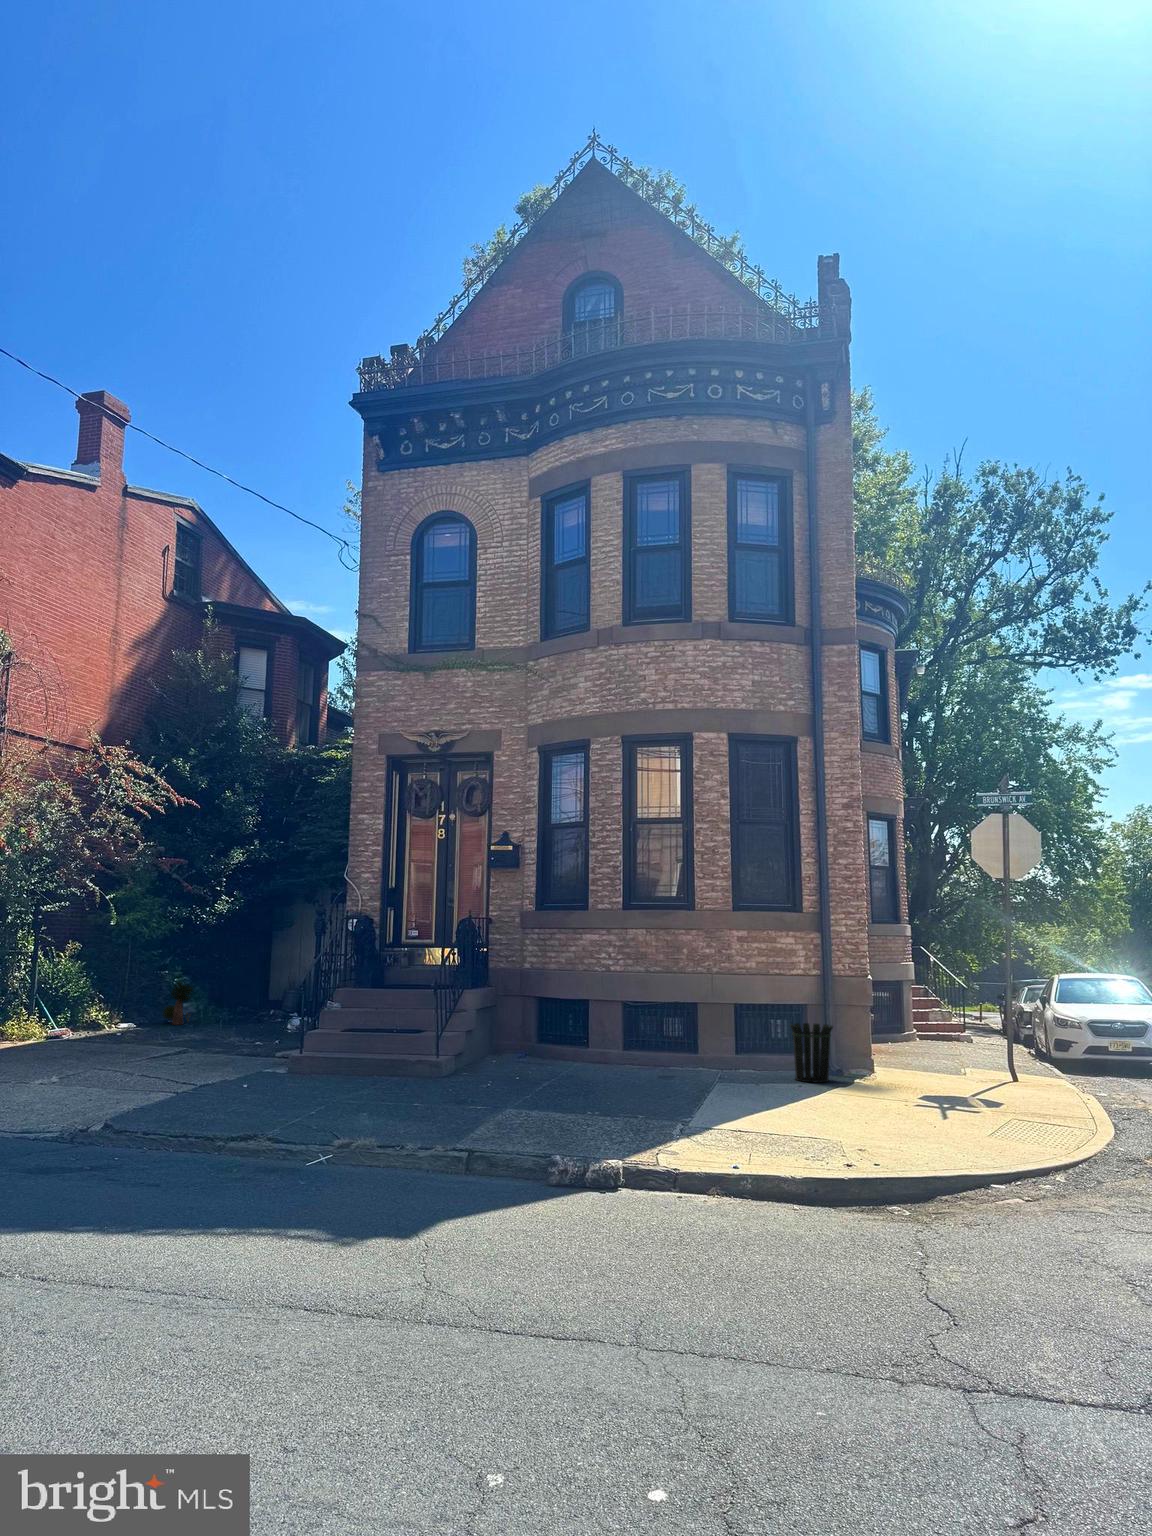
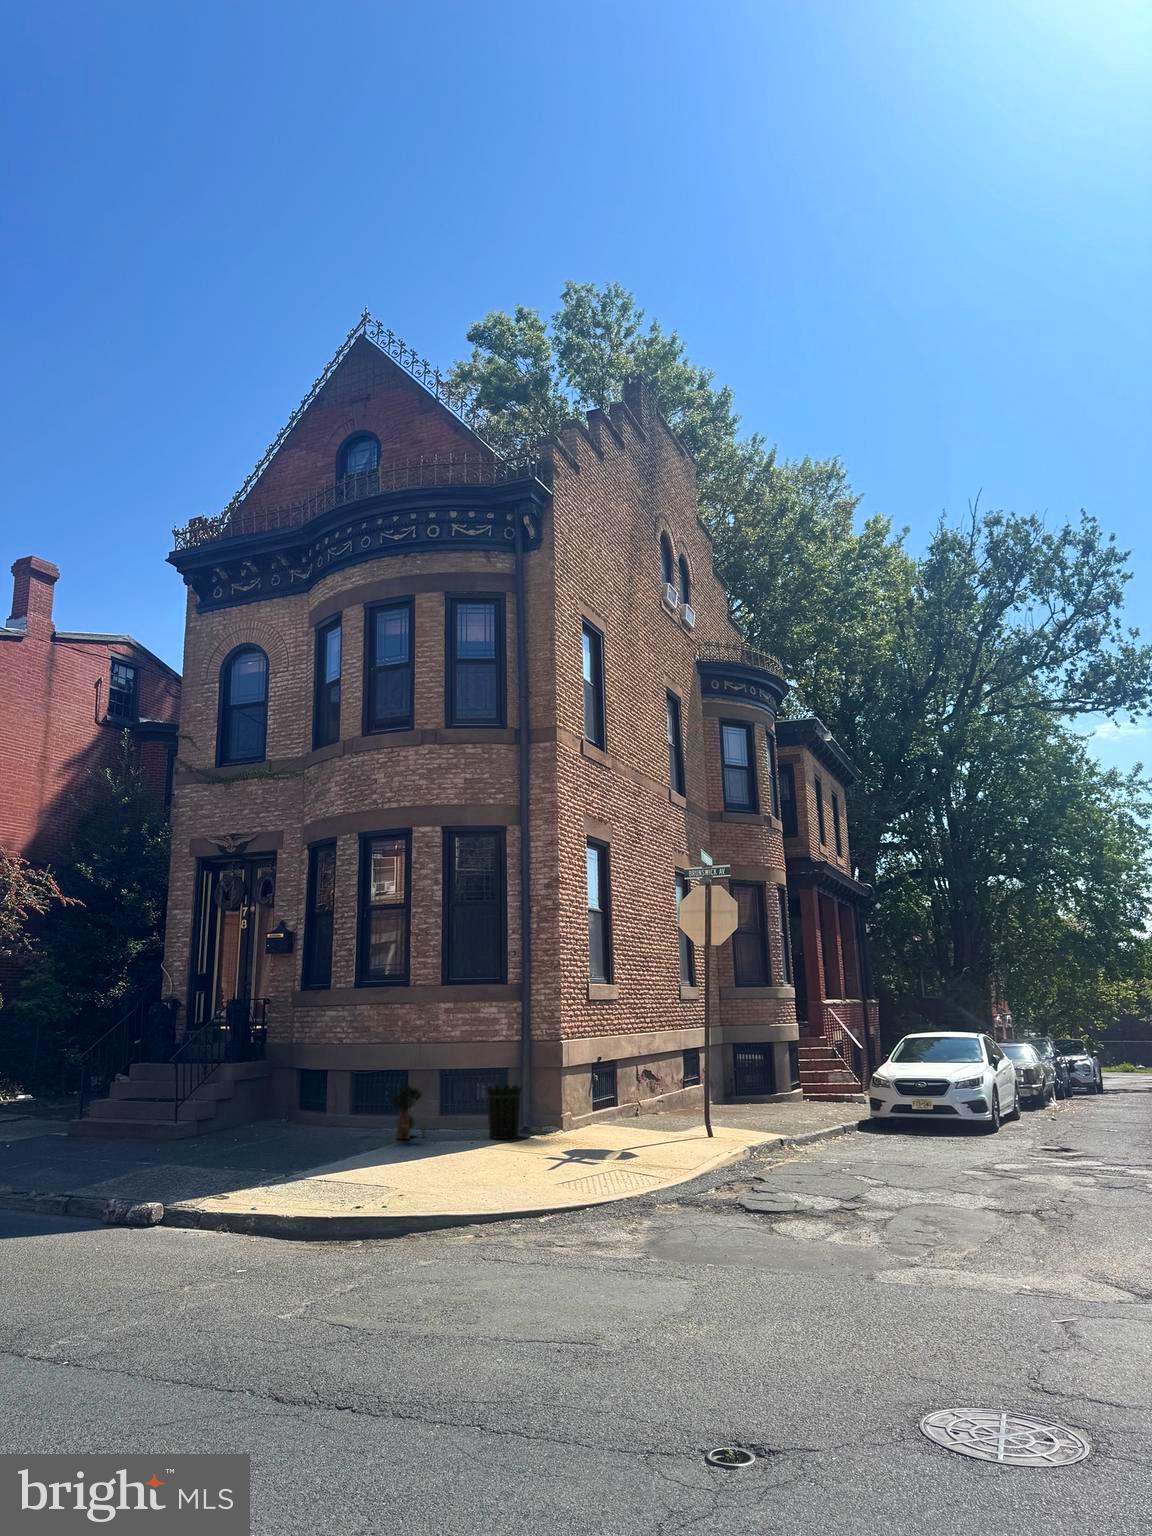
potted plant: present [163,982,193,1025] -> present [391,1084,426,1139]

